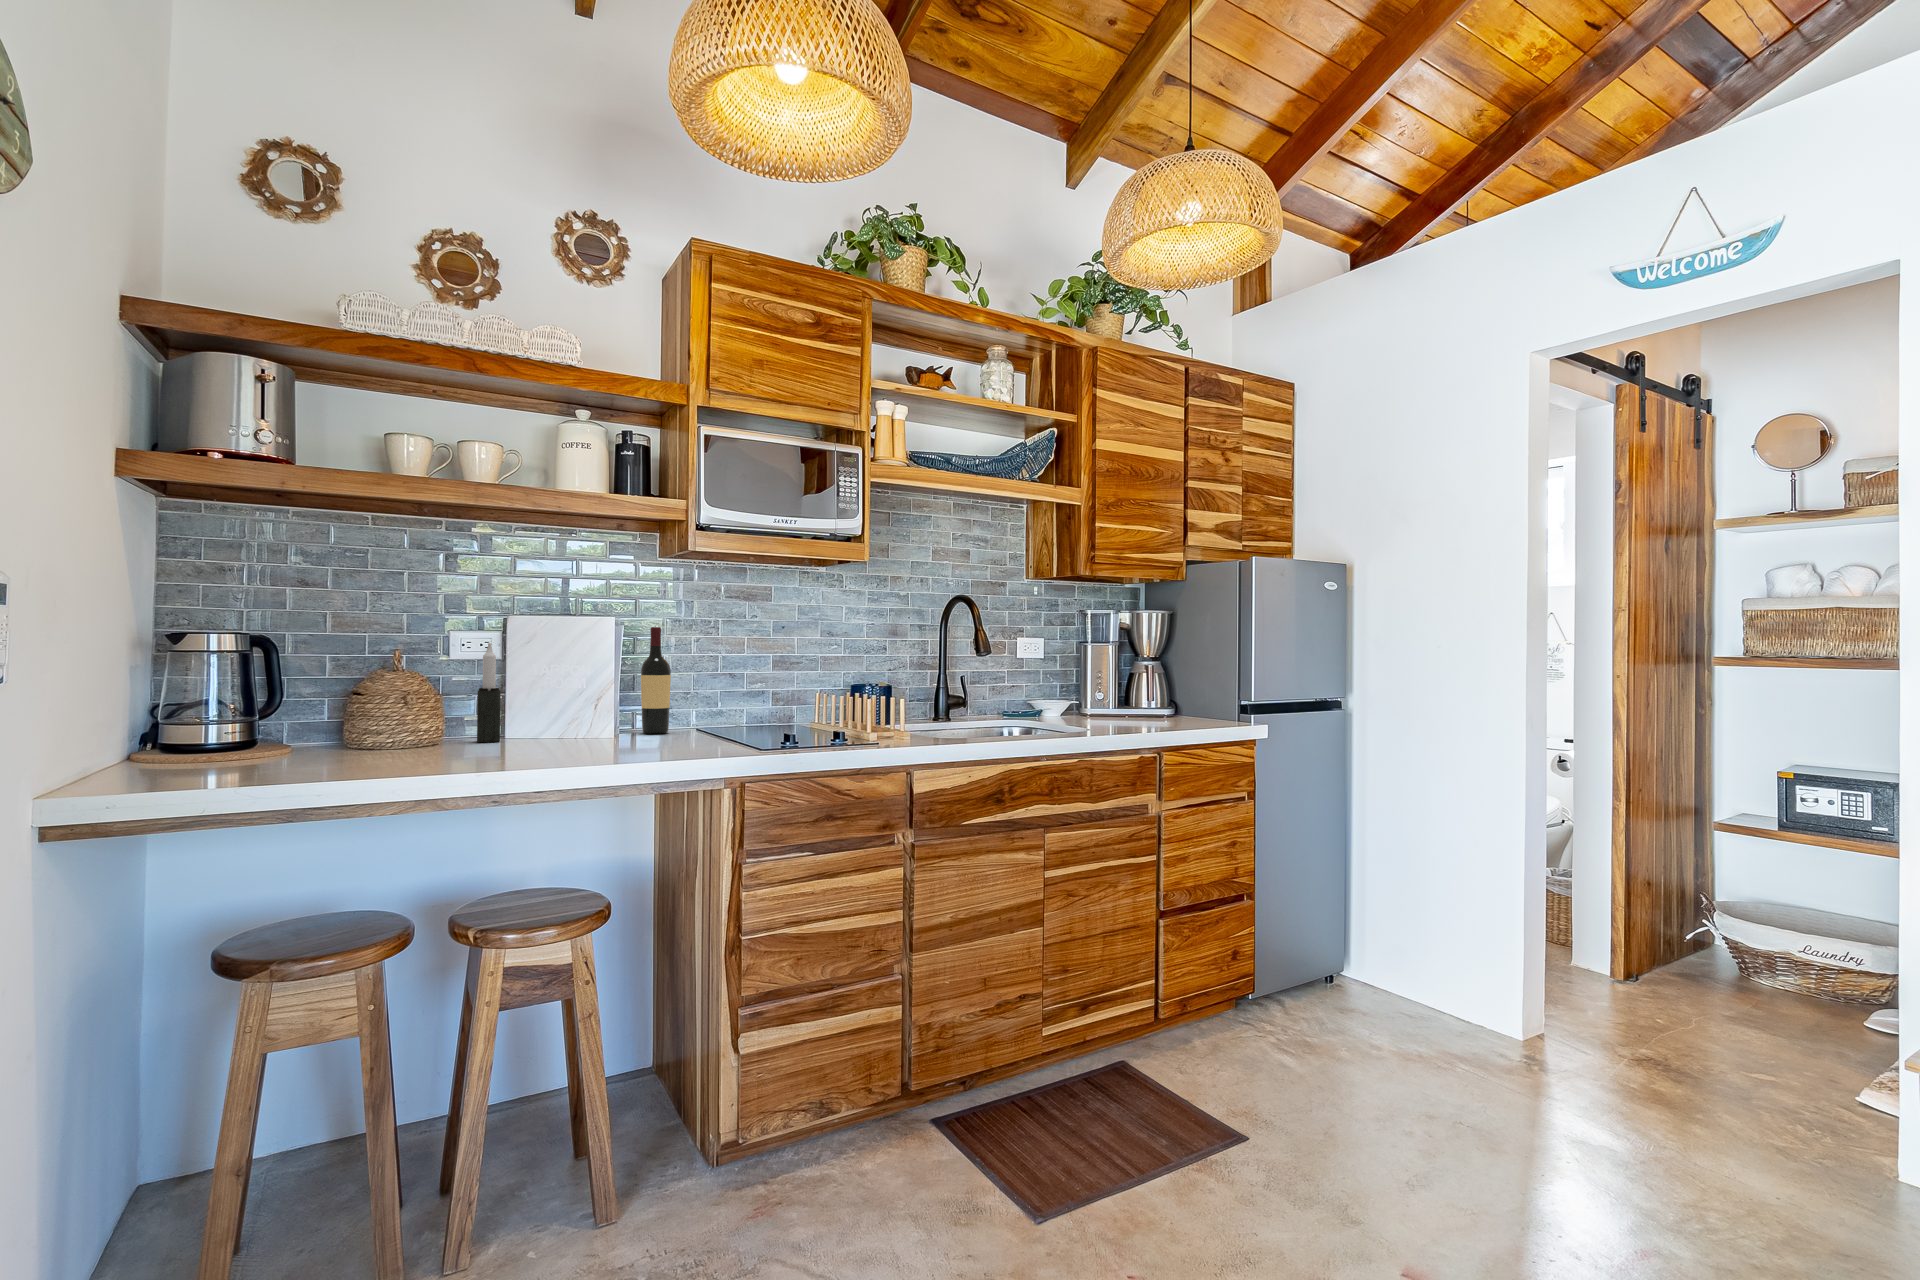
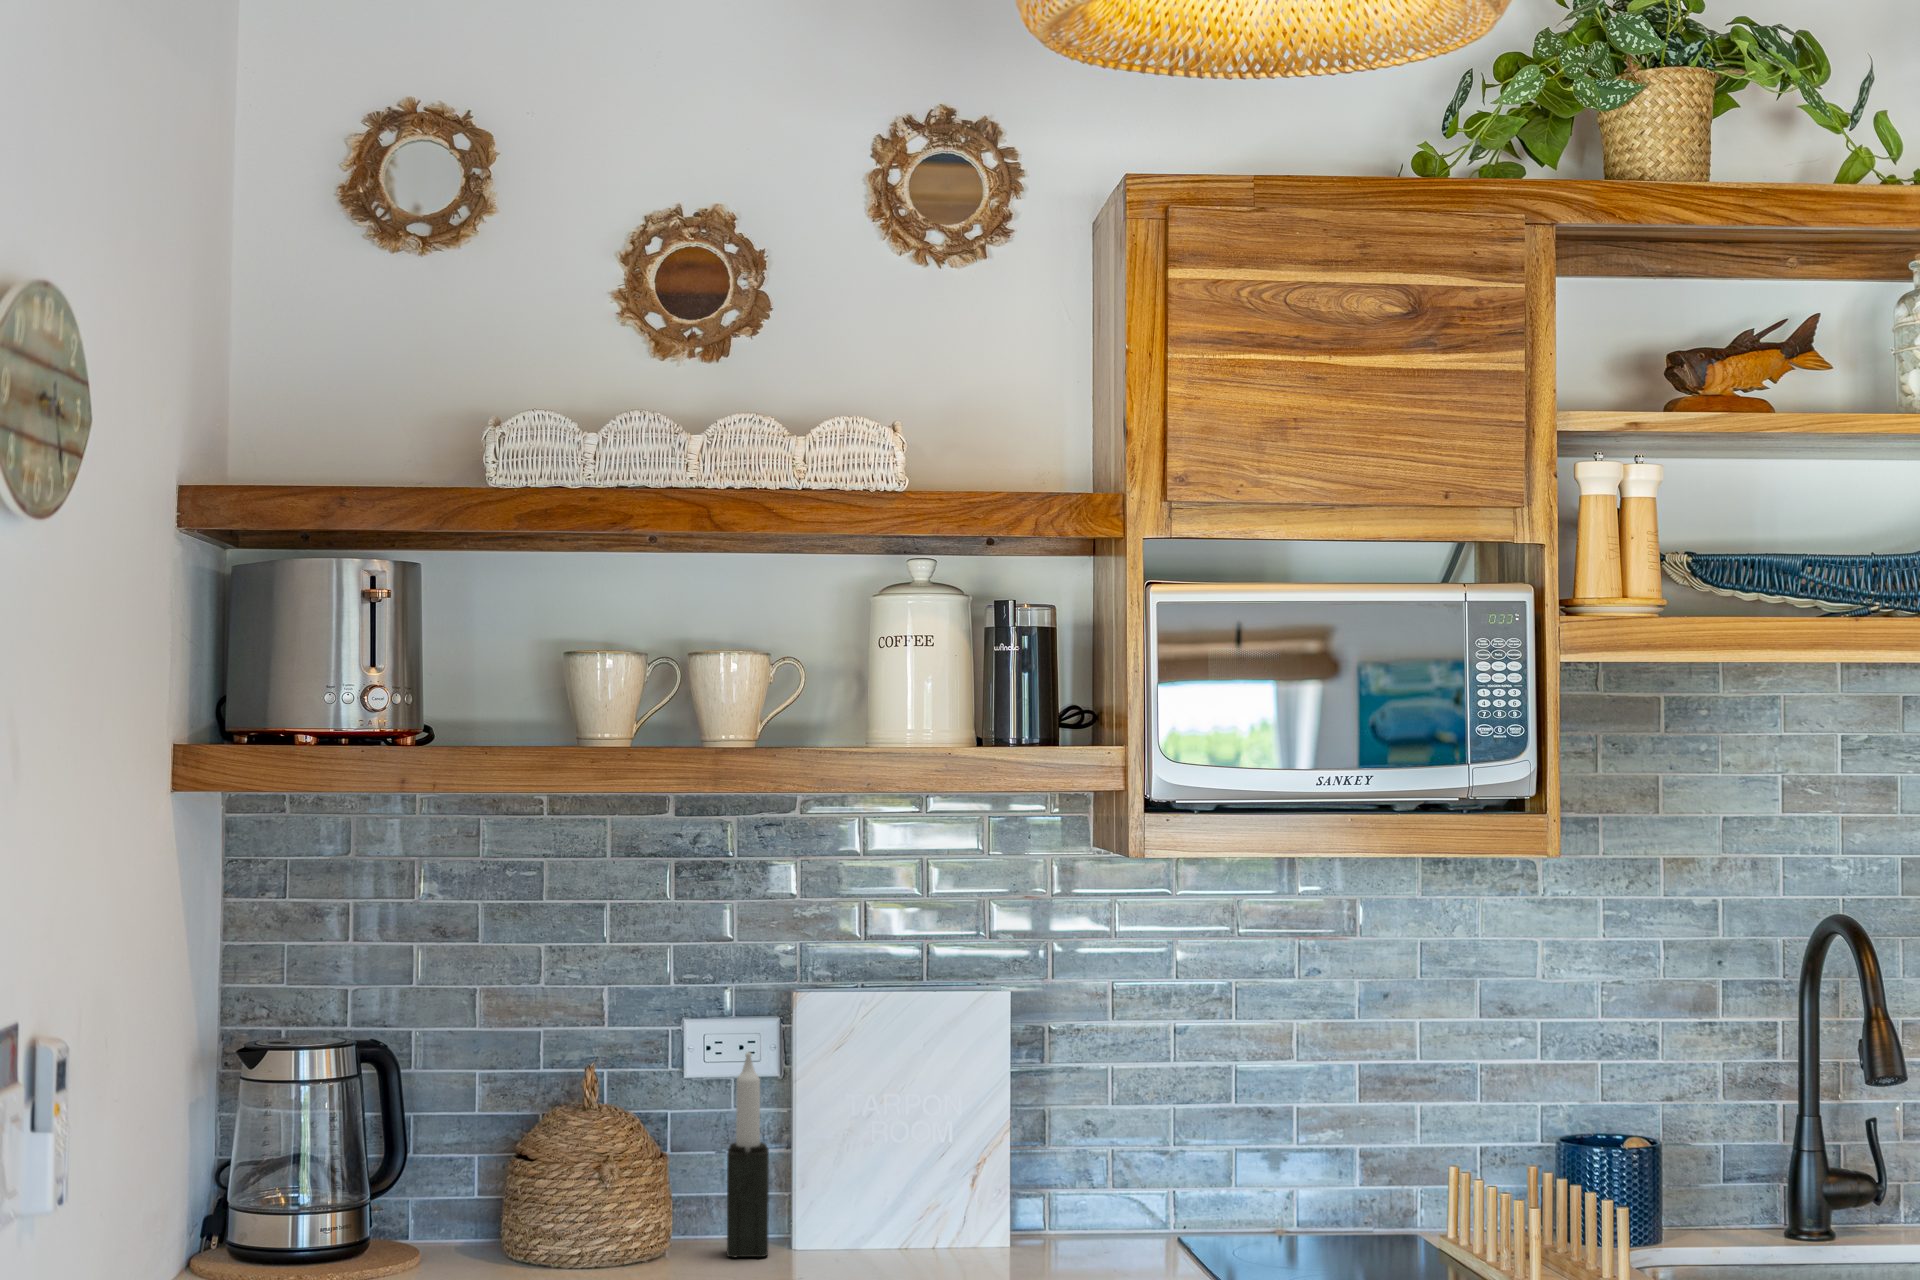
wine bottle: present [641,627,671,734] -> none [1047,1004,1108,1245]

